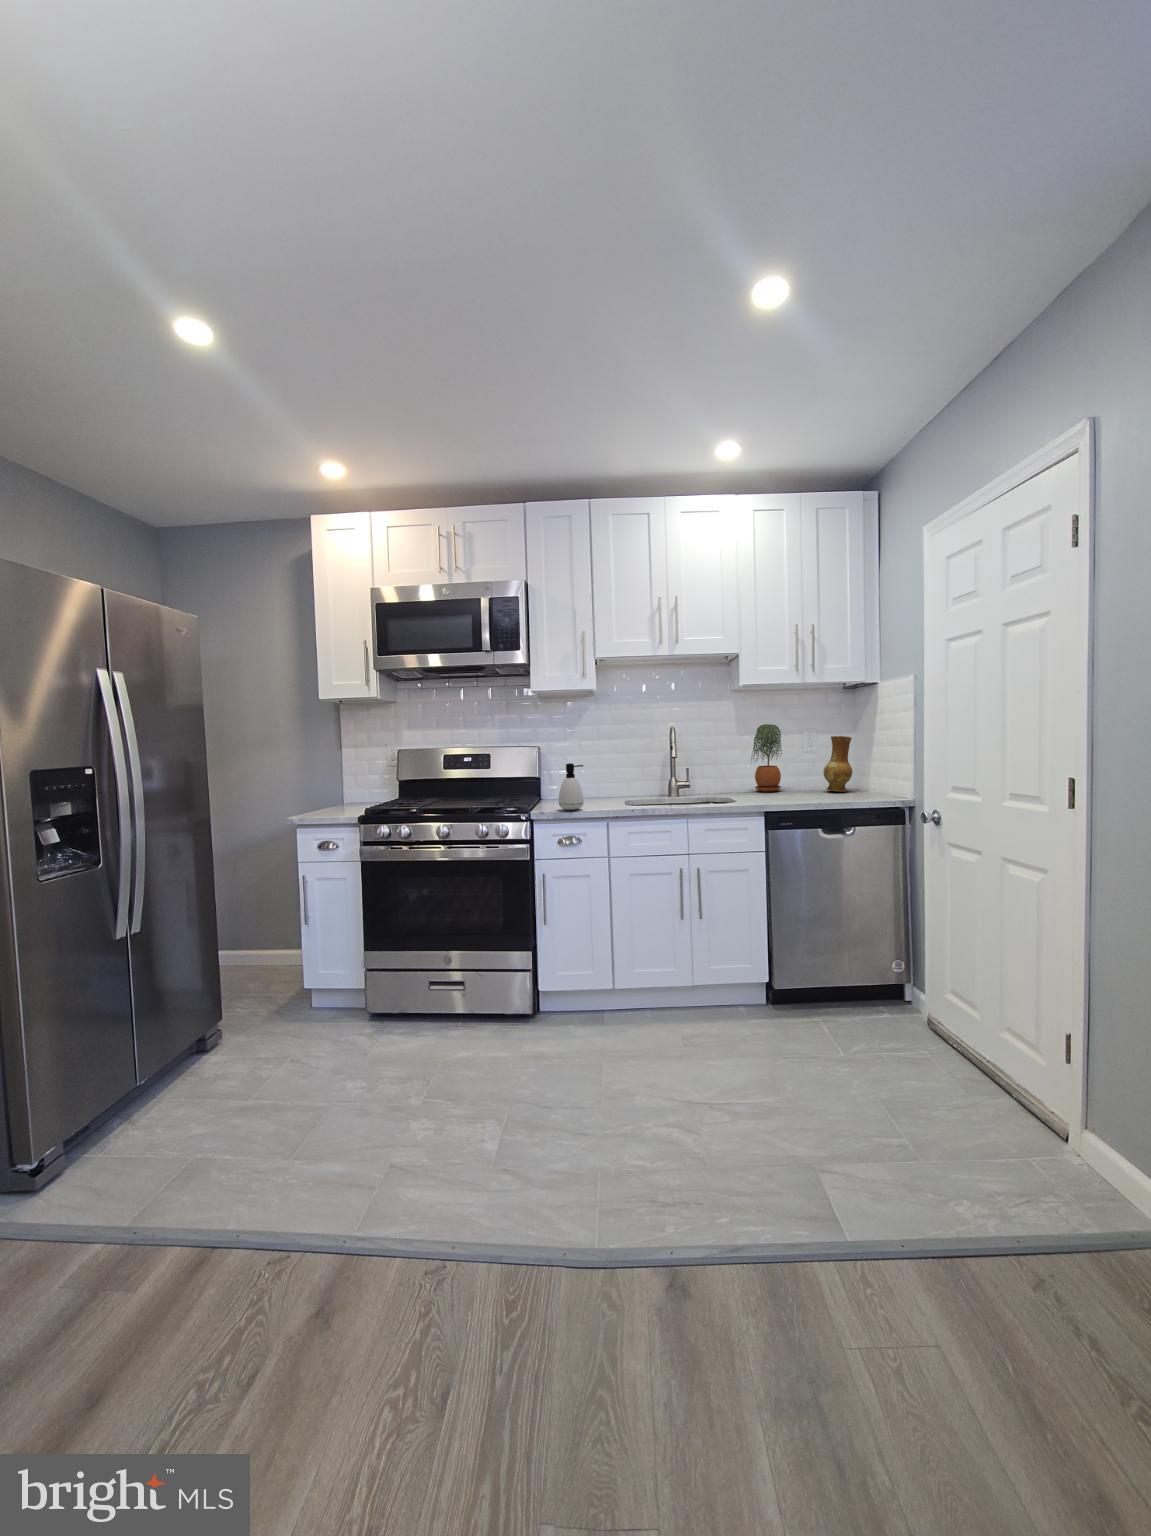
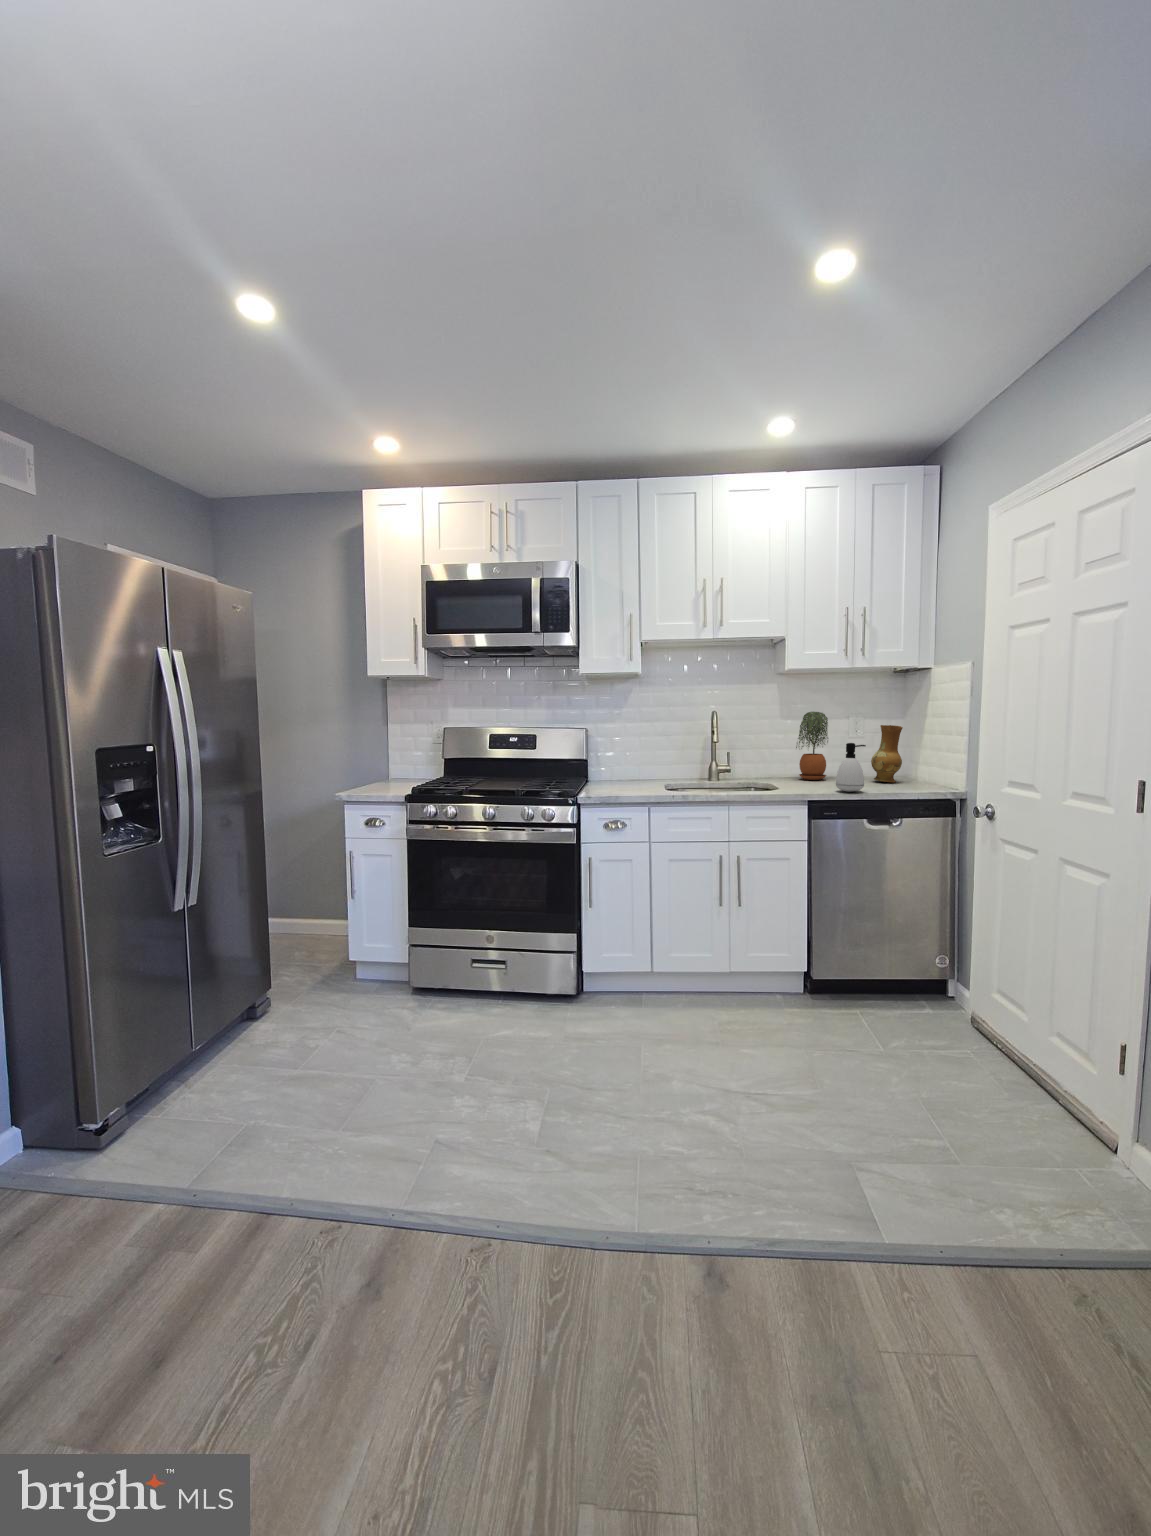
soap dispenser: present [559,763,584,810] -> present [836,743,866,792]

